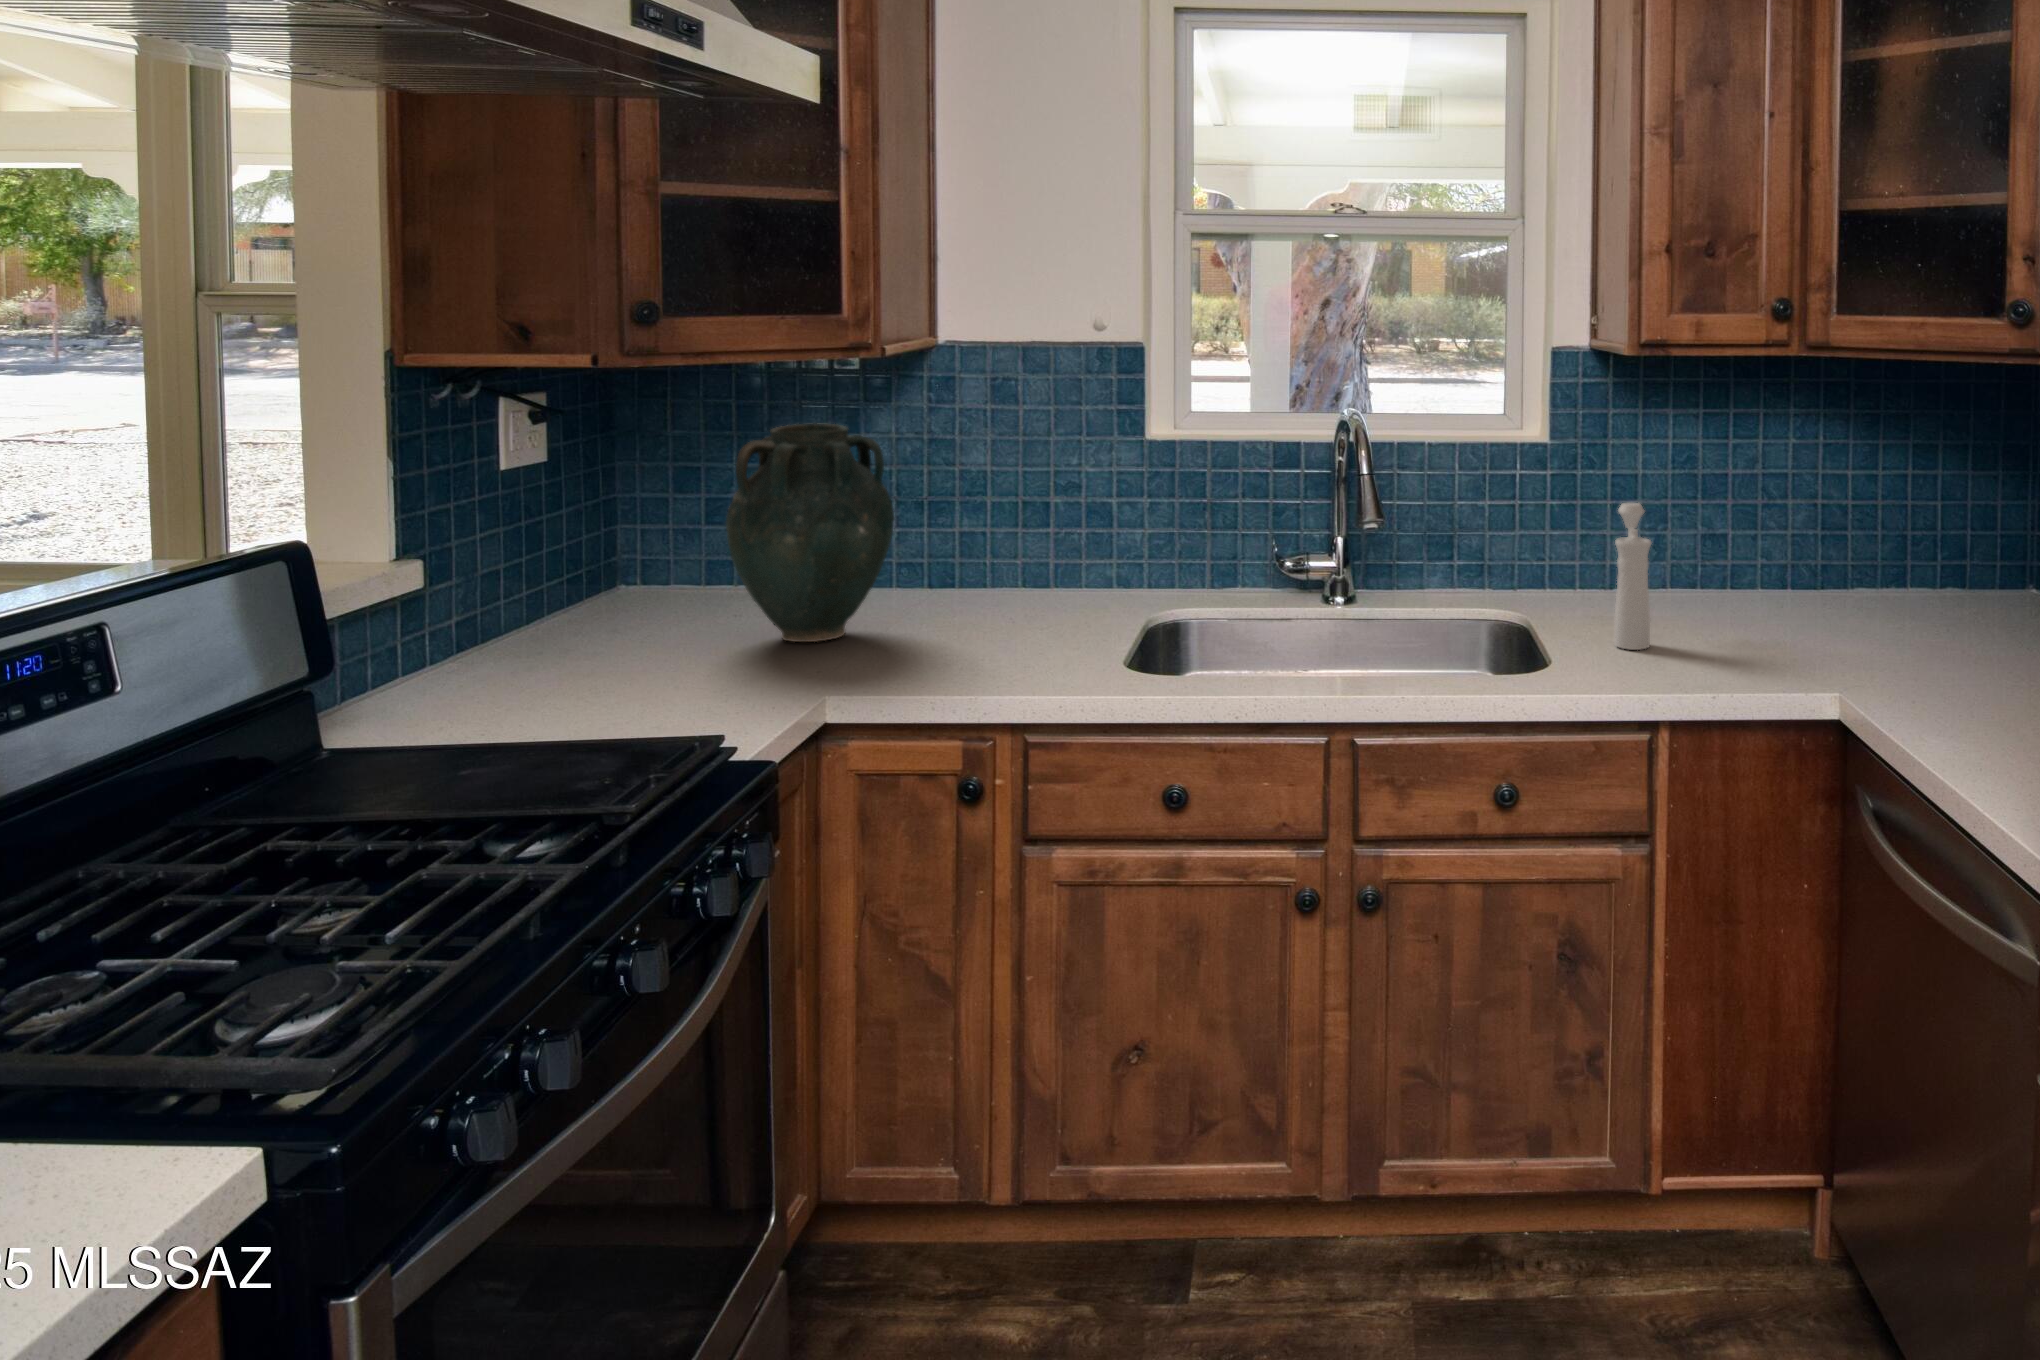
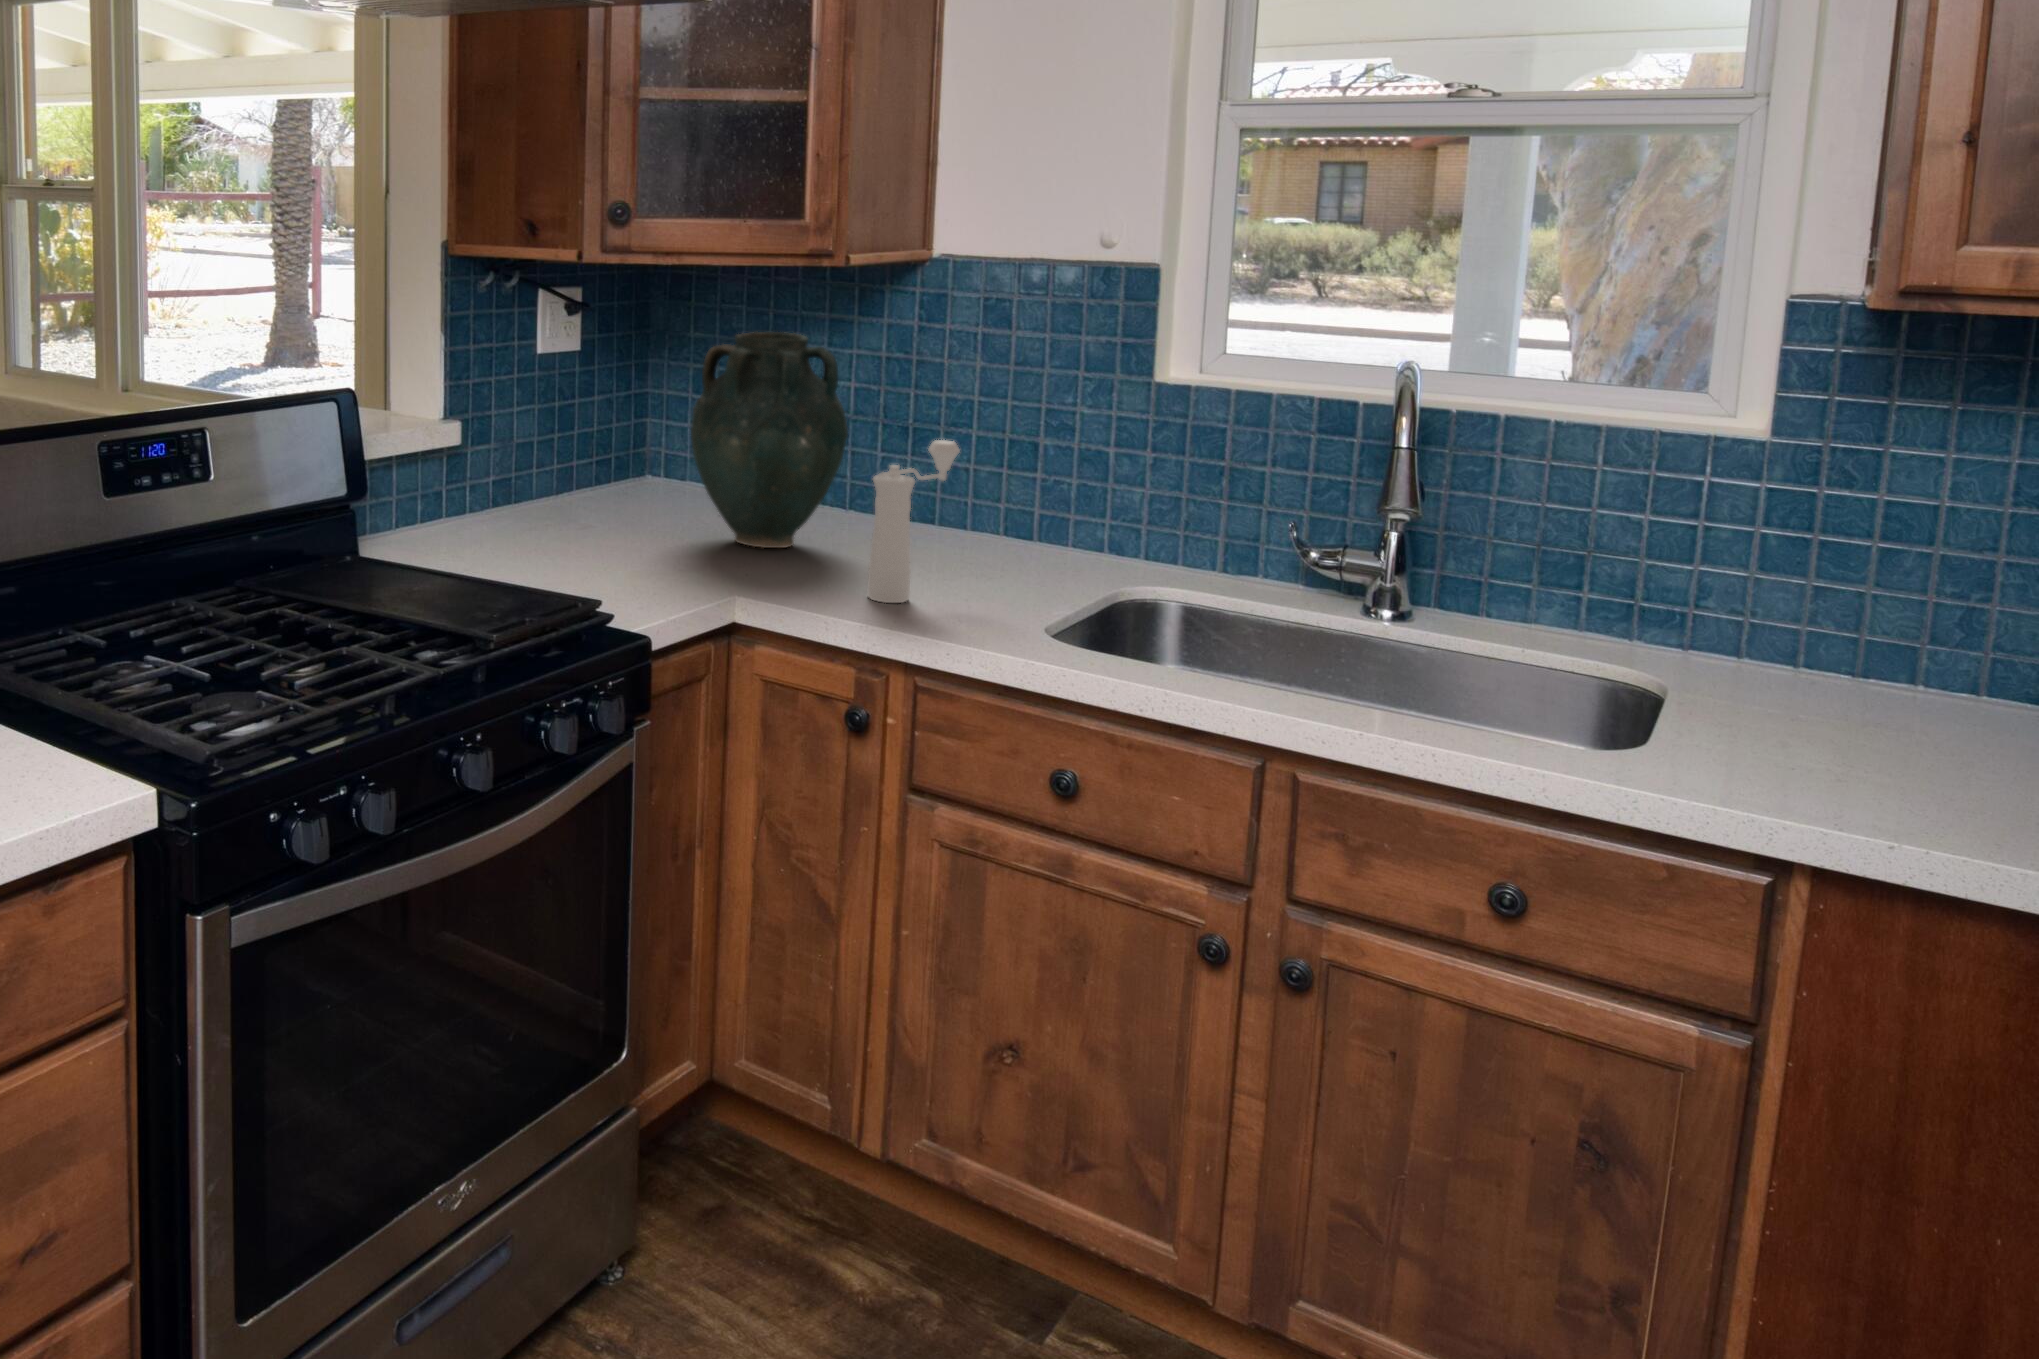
pepper mill: present [1614,502,1651,650] -> present [868,440,960,603]

